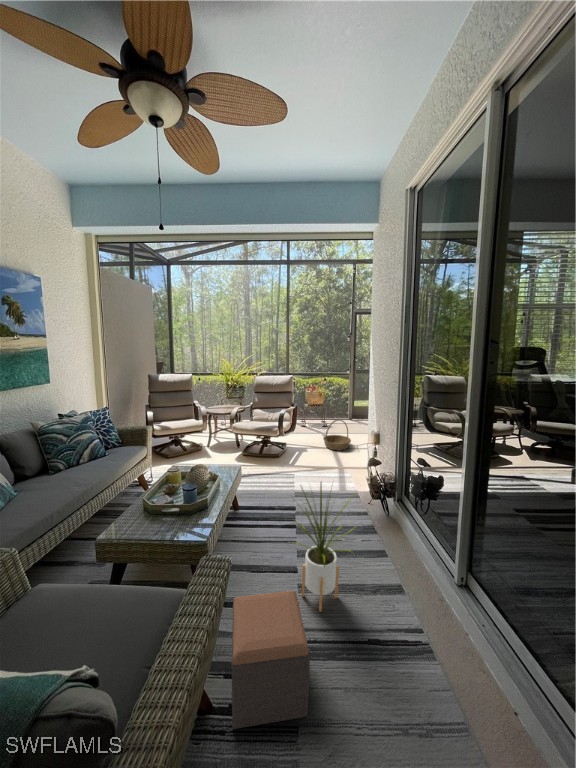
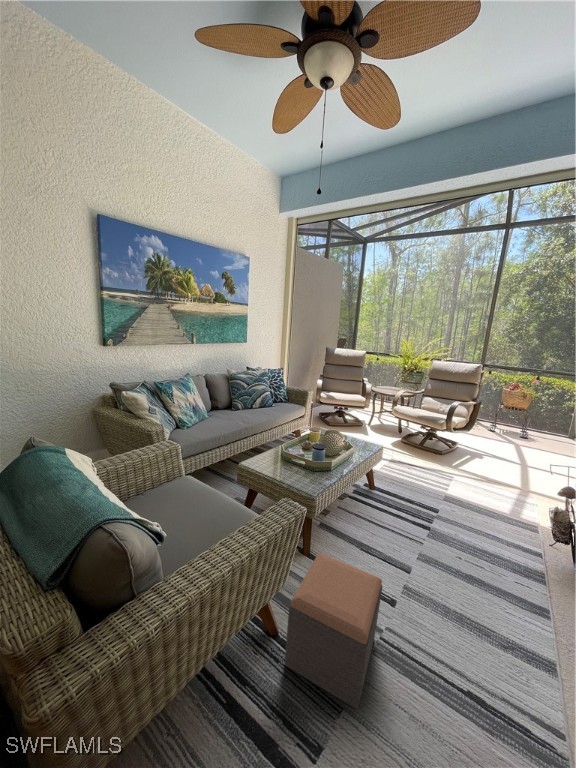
basket: present [323,420,351,450] -> none [509,429,553,470]
house plant: present [295,483,351,612] -> none [397,472,497,625]

